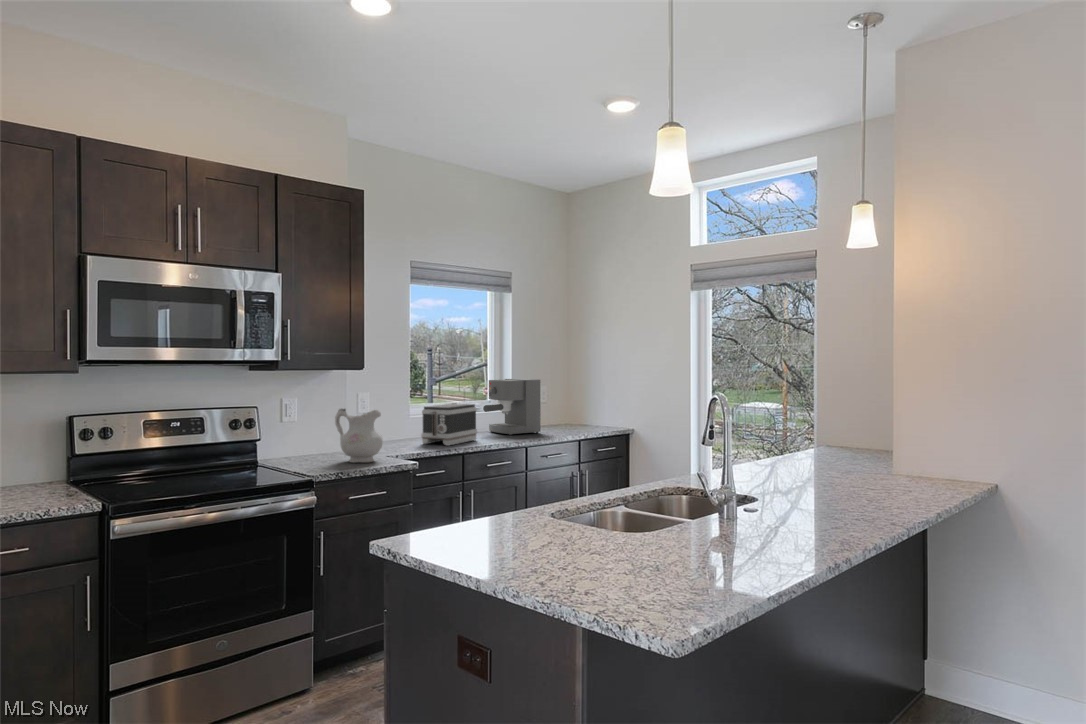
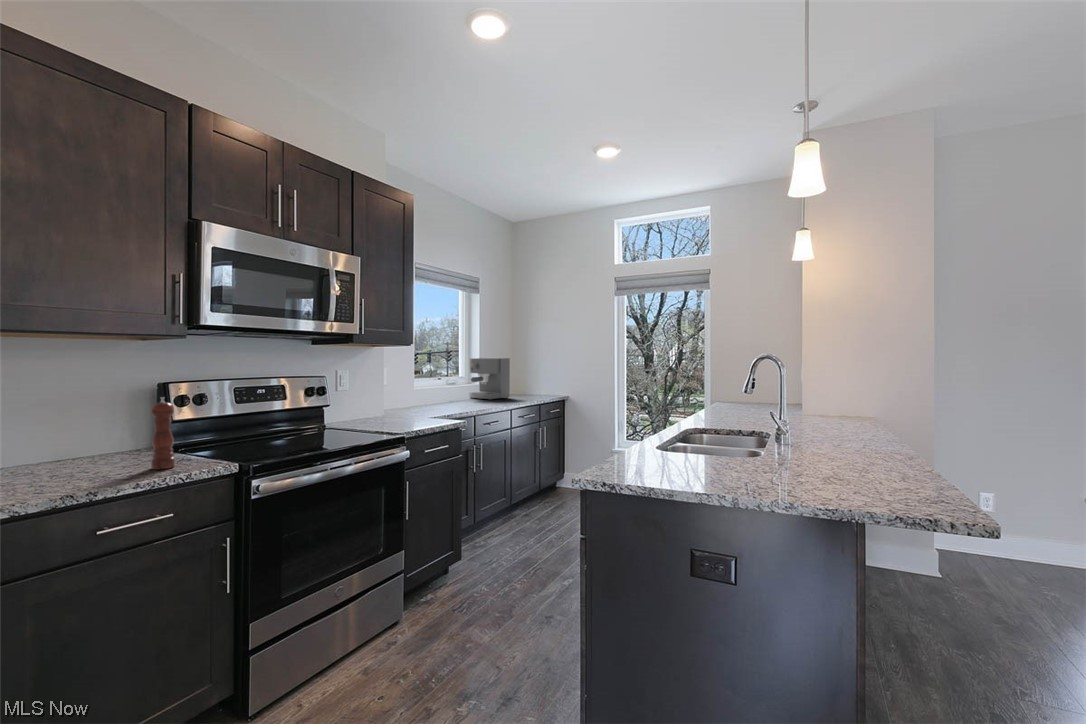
toaster: present [421,404,477,446] -> none [436,376,474,408]
ceramic pitcher: present [335,409,383,463] -> none [392,377,432,422]
pepper mill: none [25,433,48,504] -> present [151,397,175,470]

